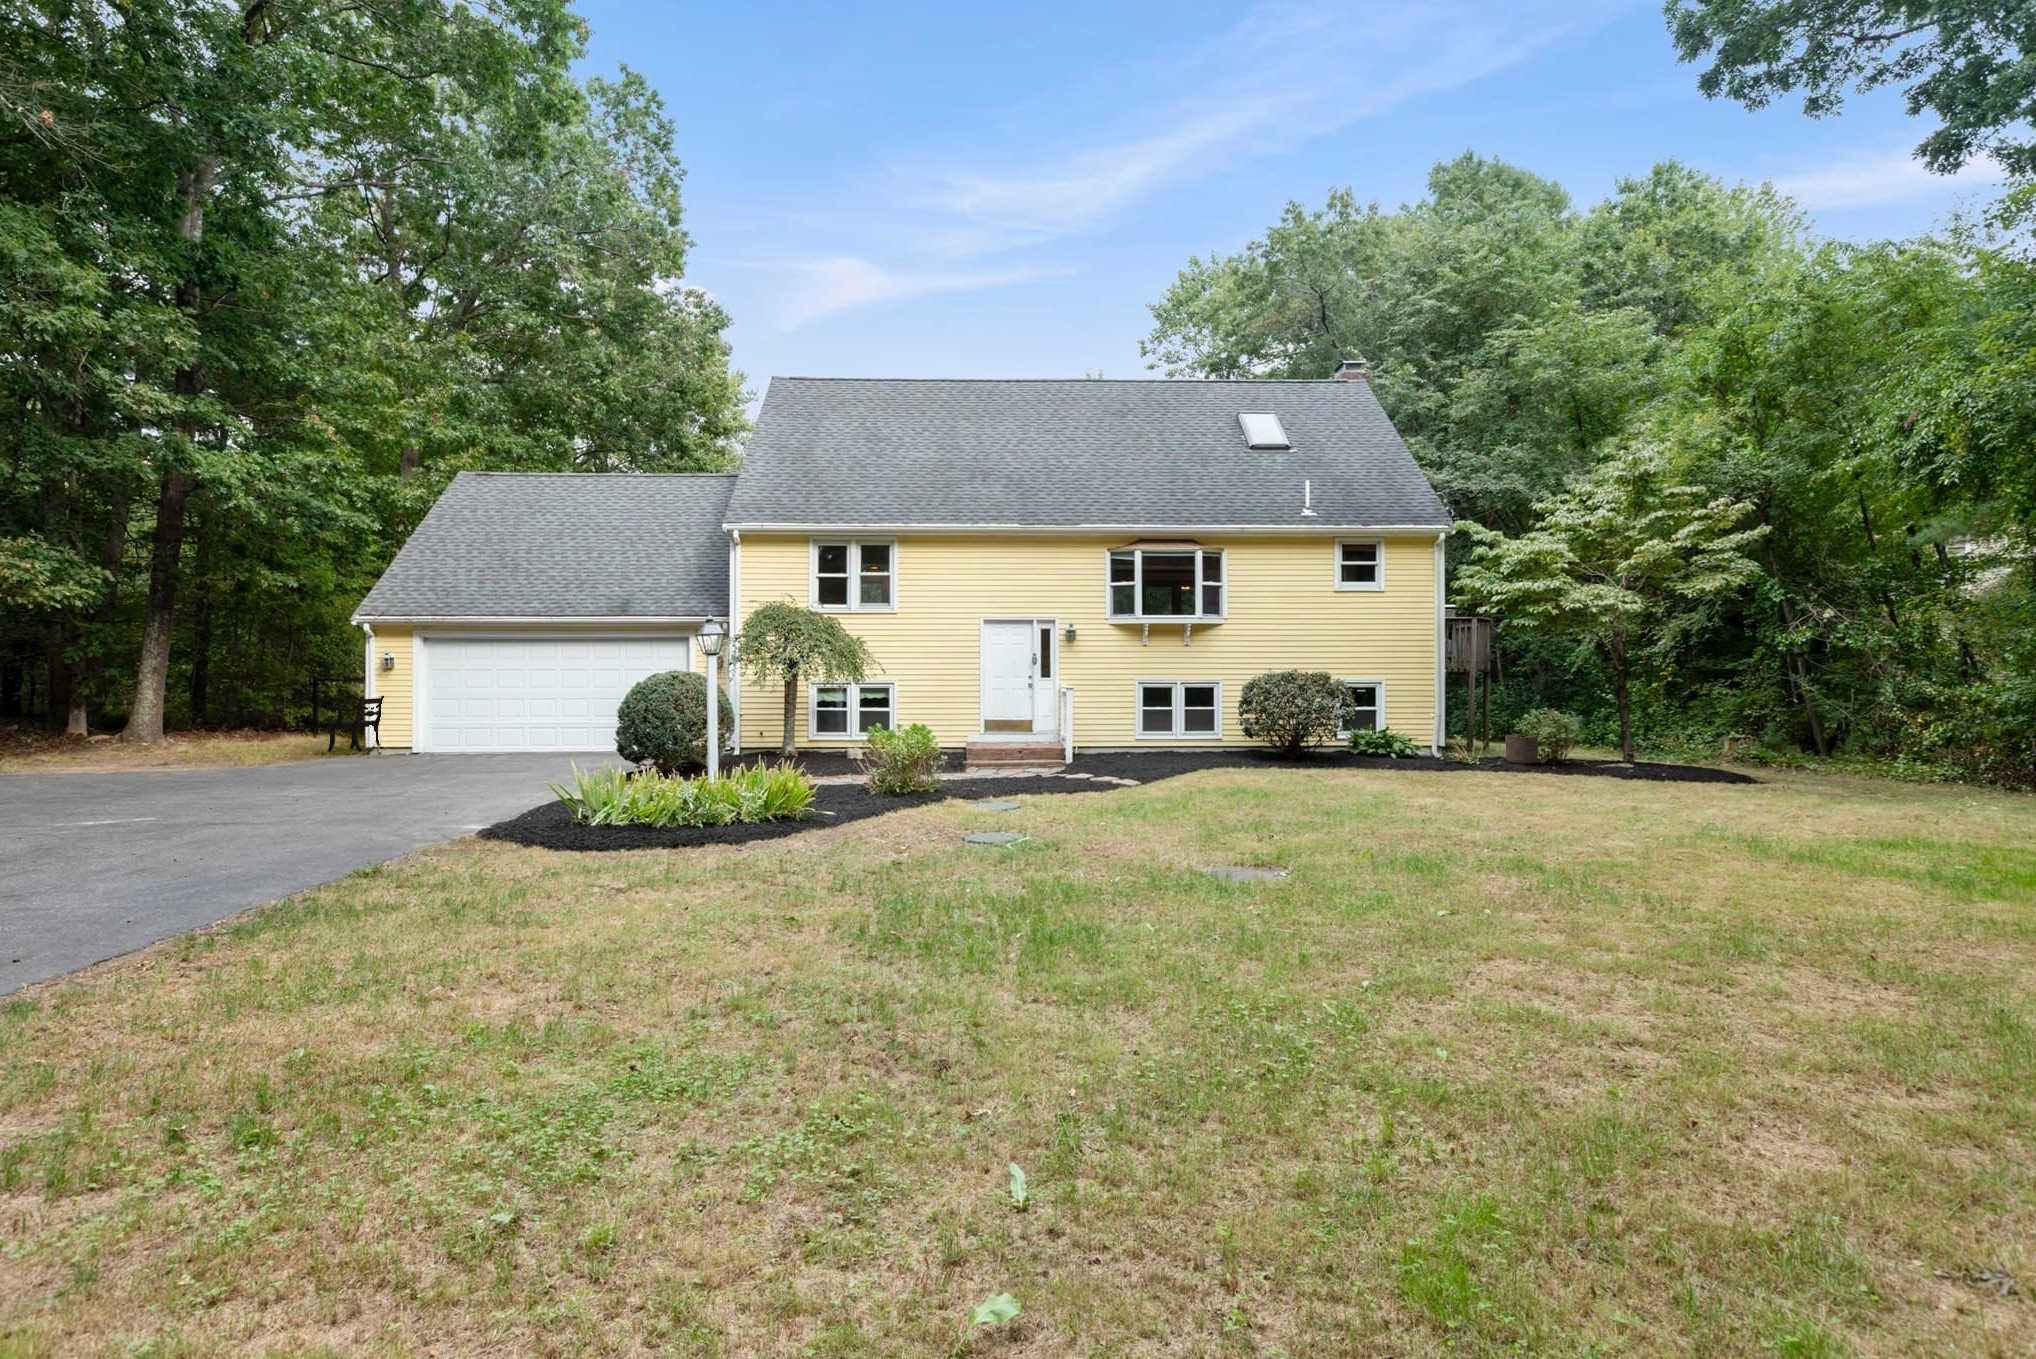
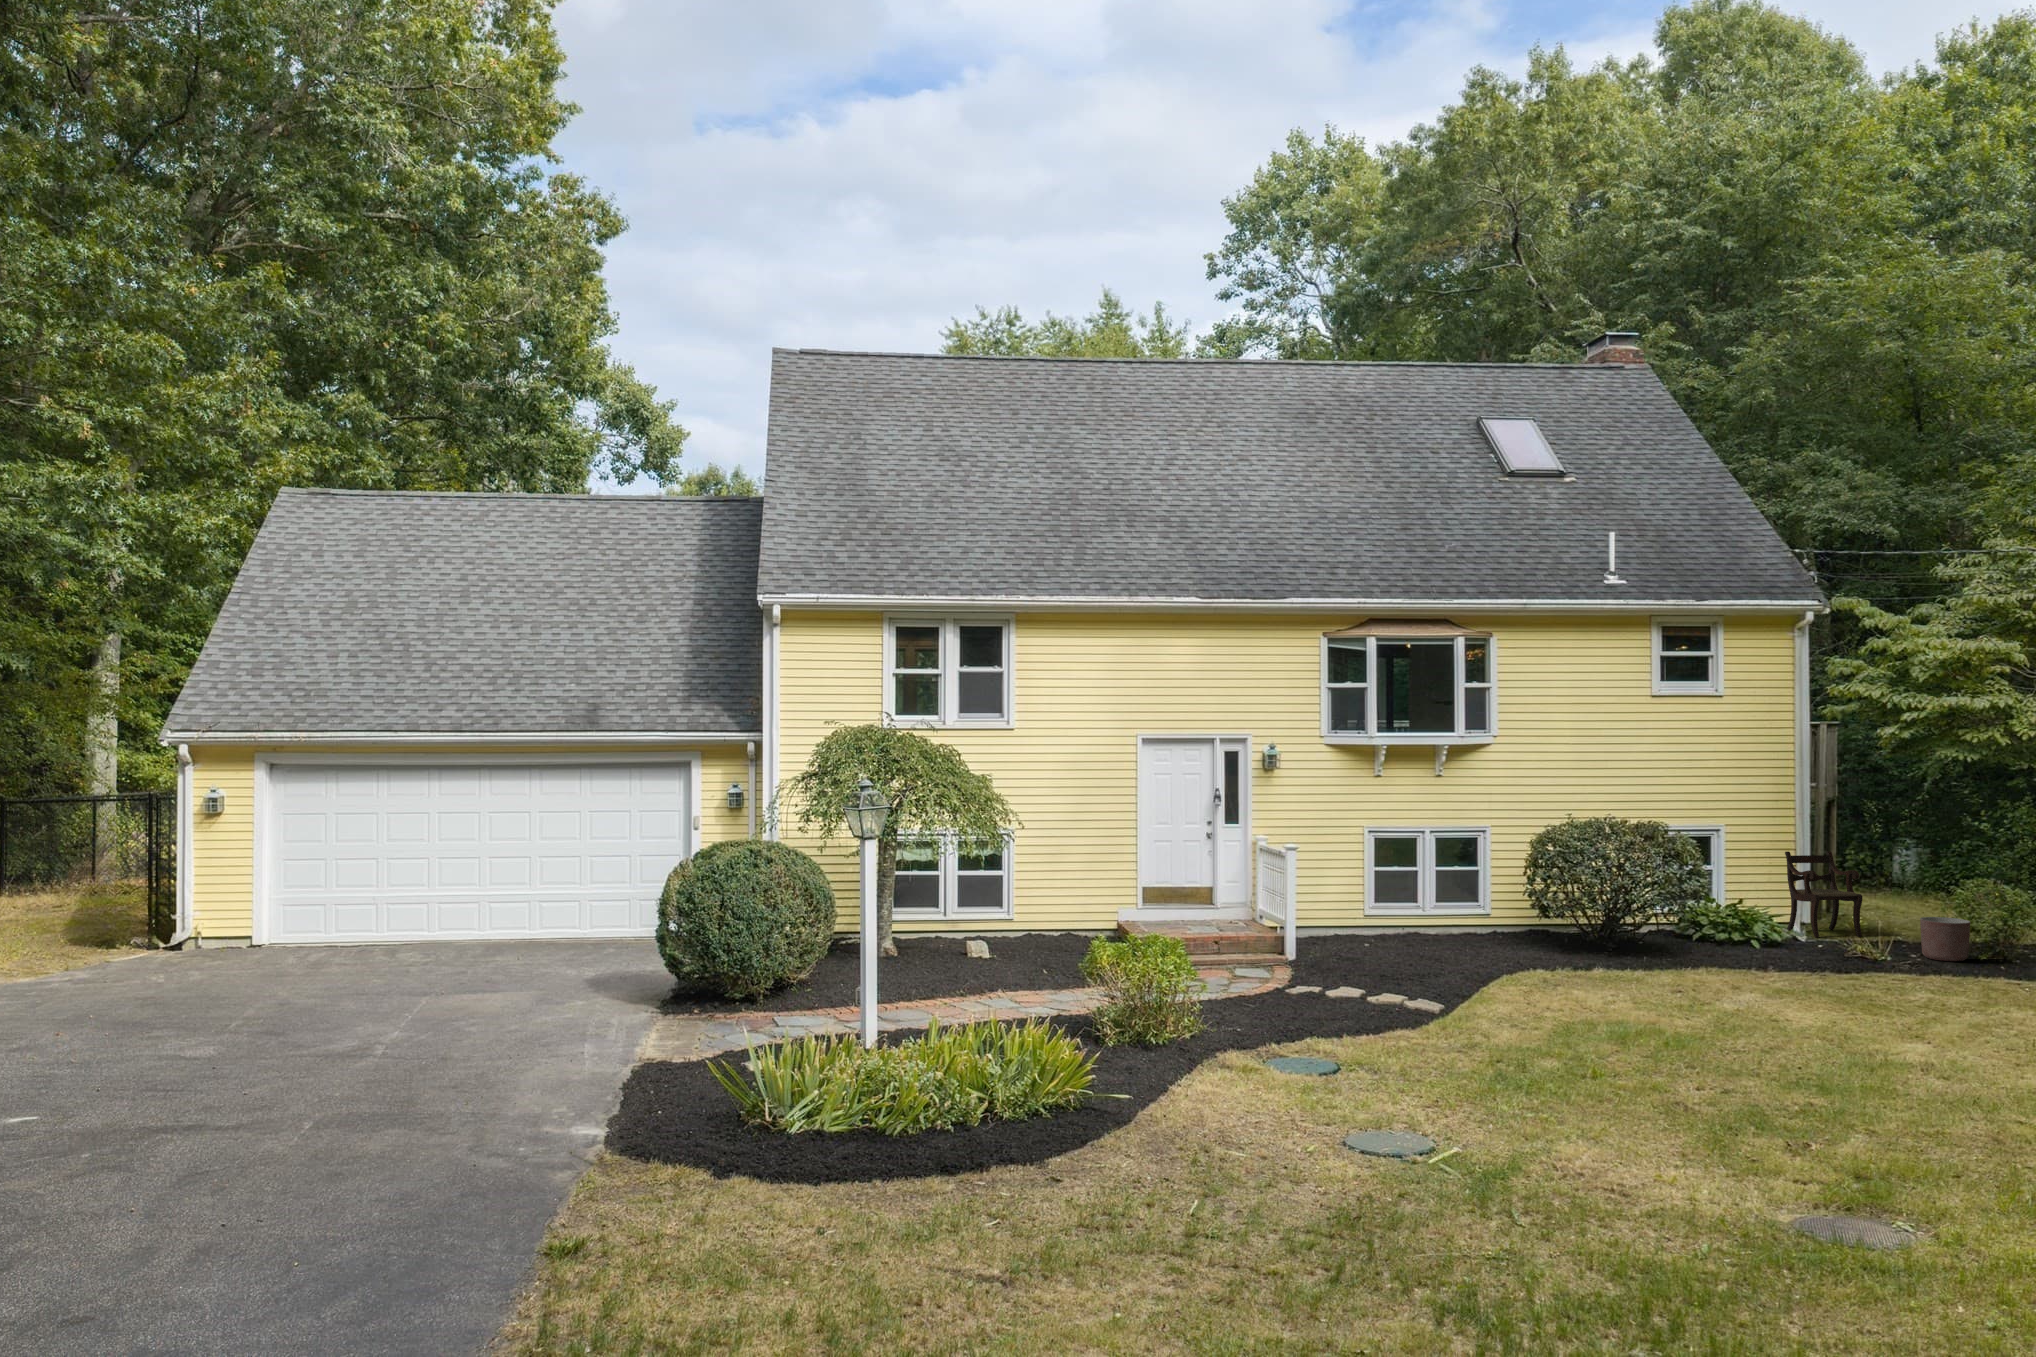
armchair: present [327,695,384,752] -> present [1785,851,1862,938]

